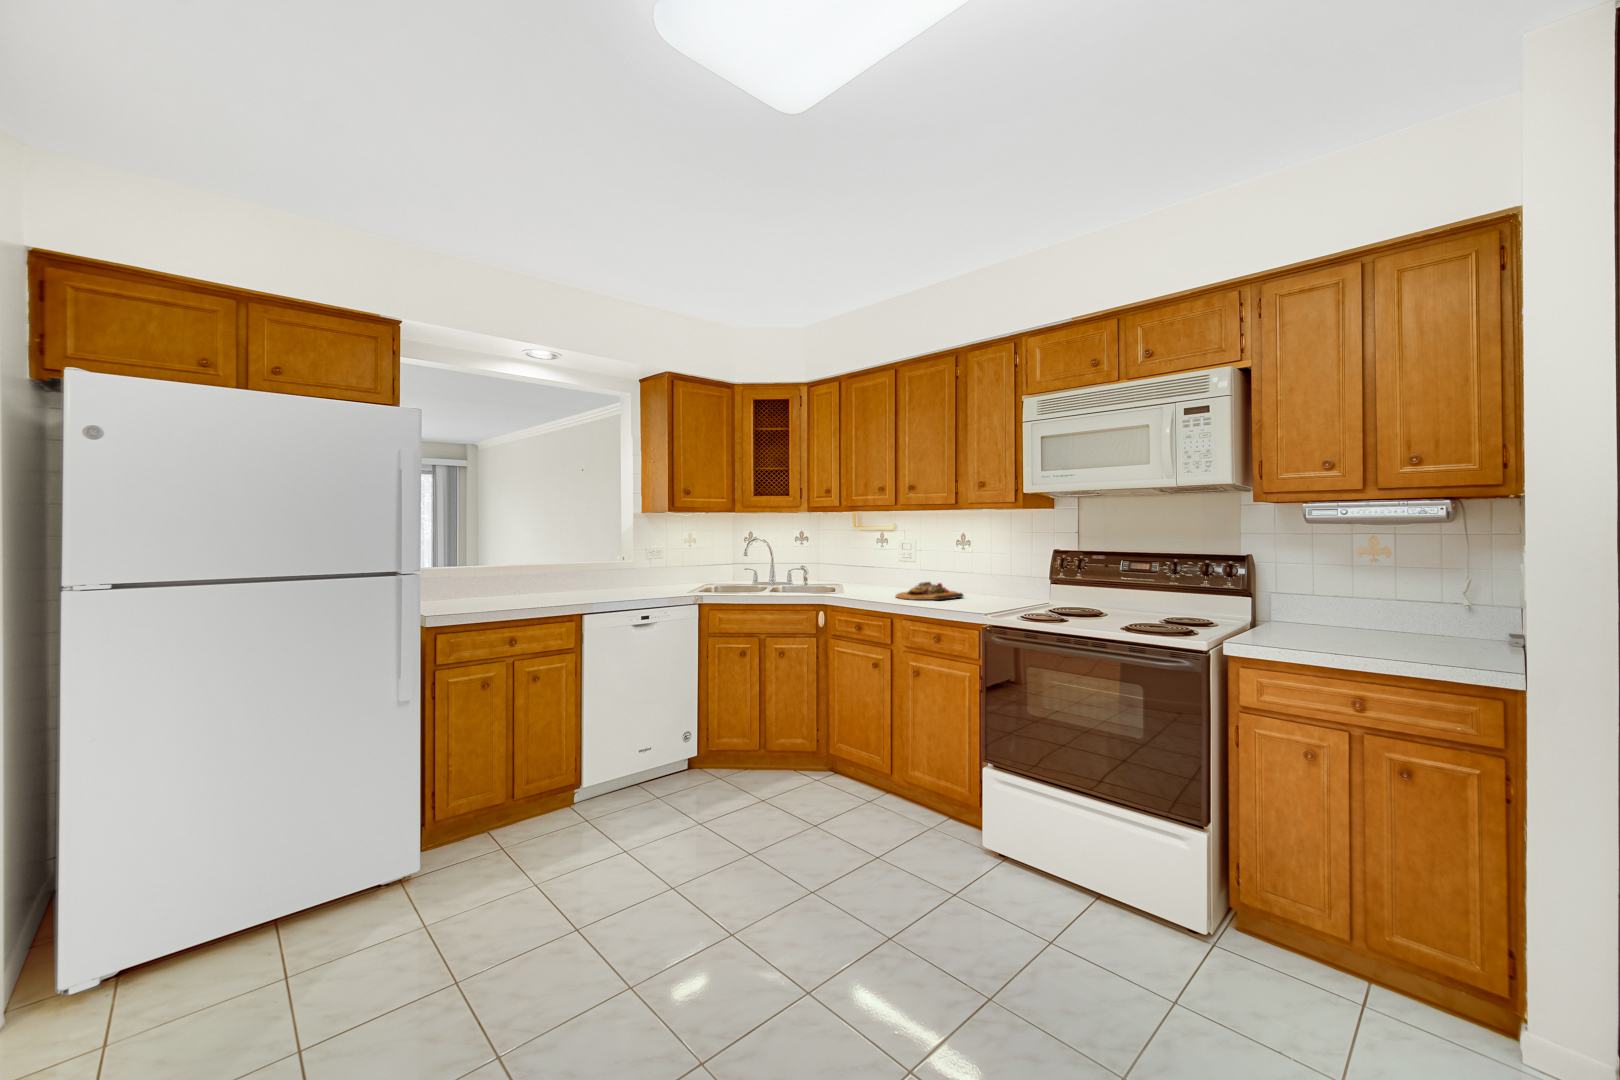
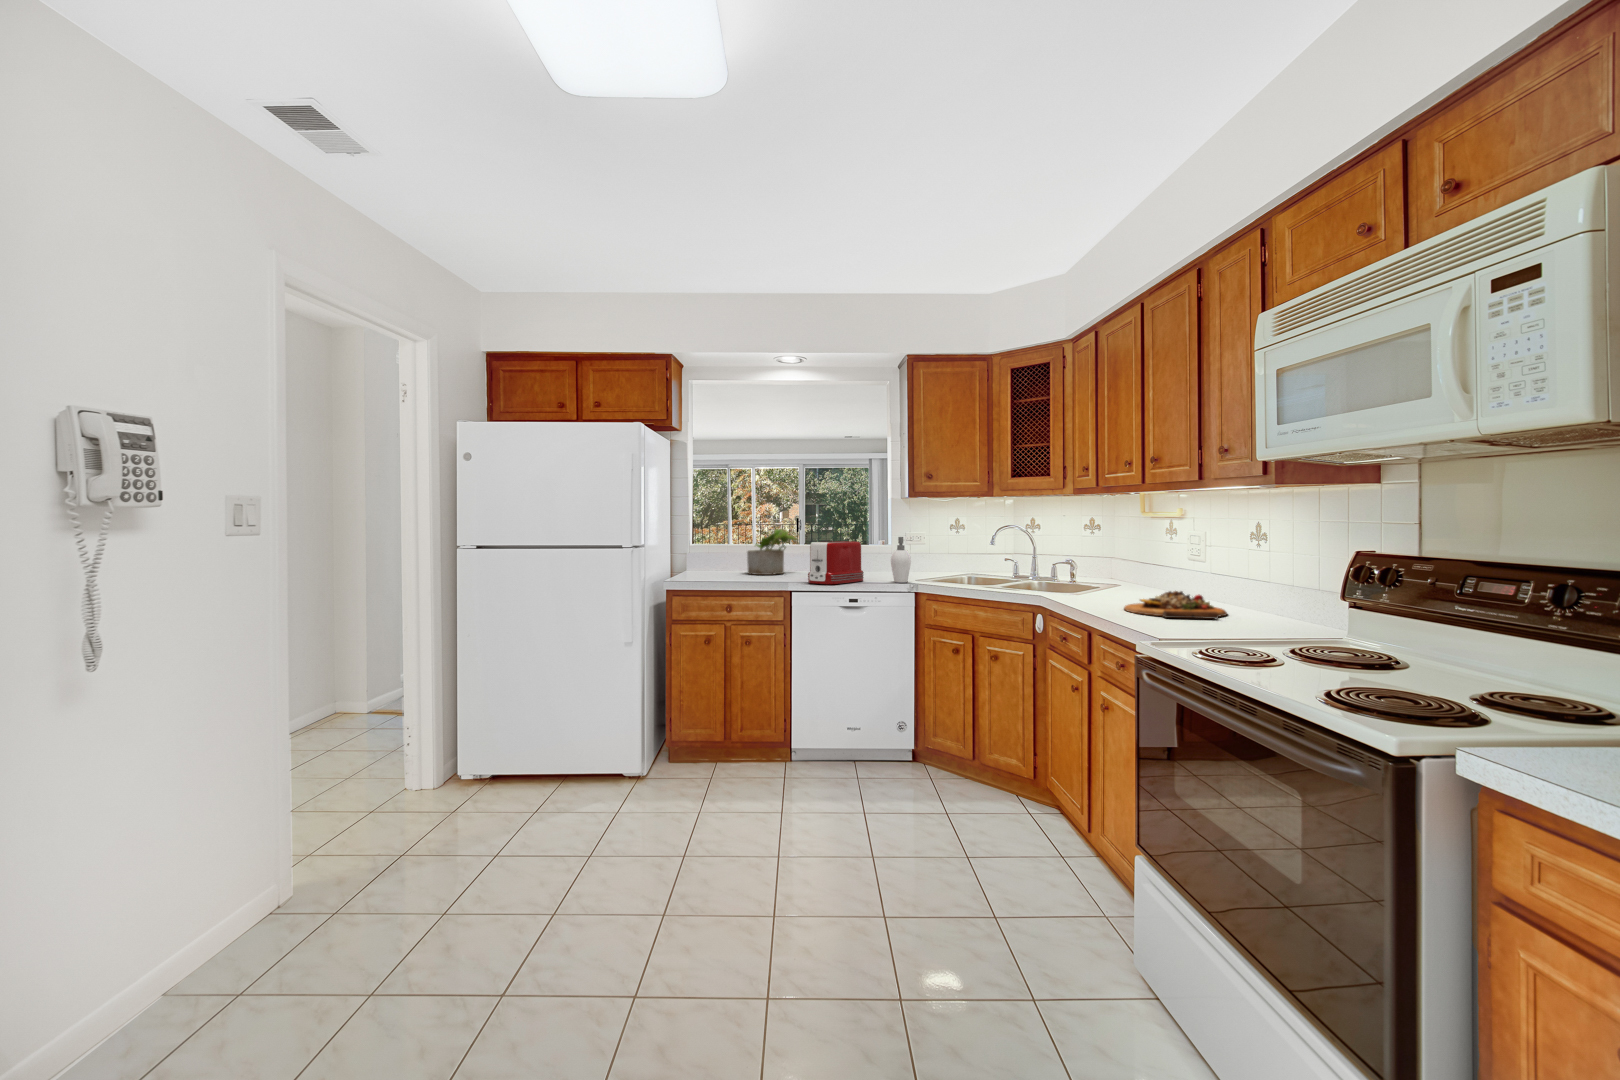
potted plant: none [498,556,550,606] -> present [747,529,797,575]
soap dispenser: none [672,556,694,598] -> present [891,537,912,583]
toaster: none [601,563,648,607] -> present [808,541,864,584]

